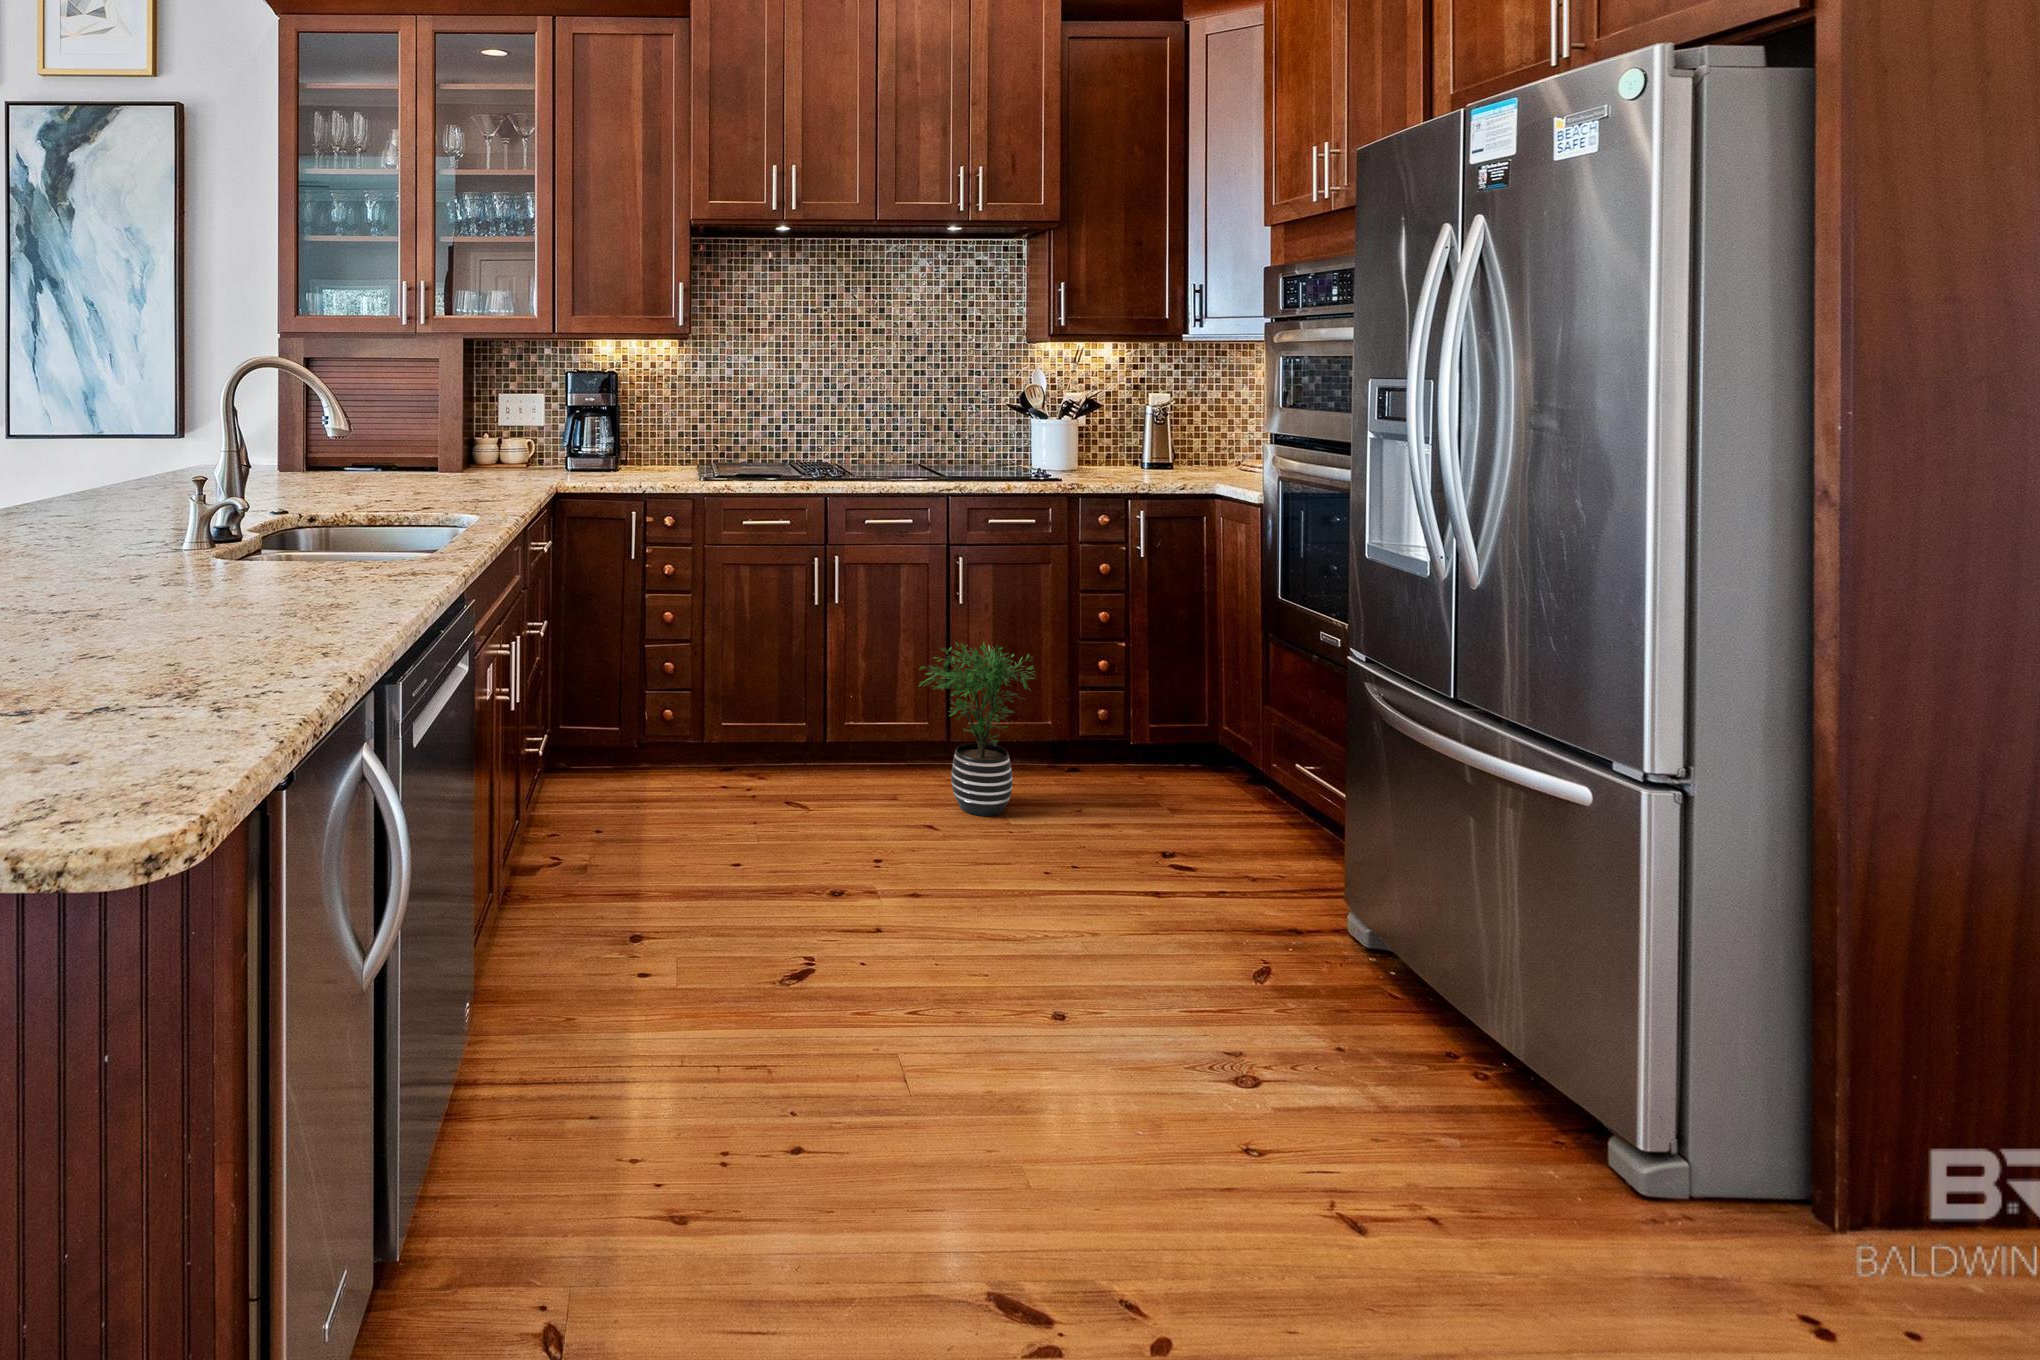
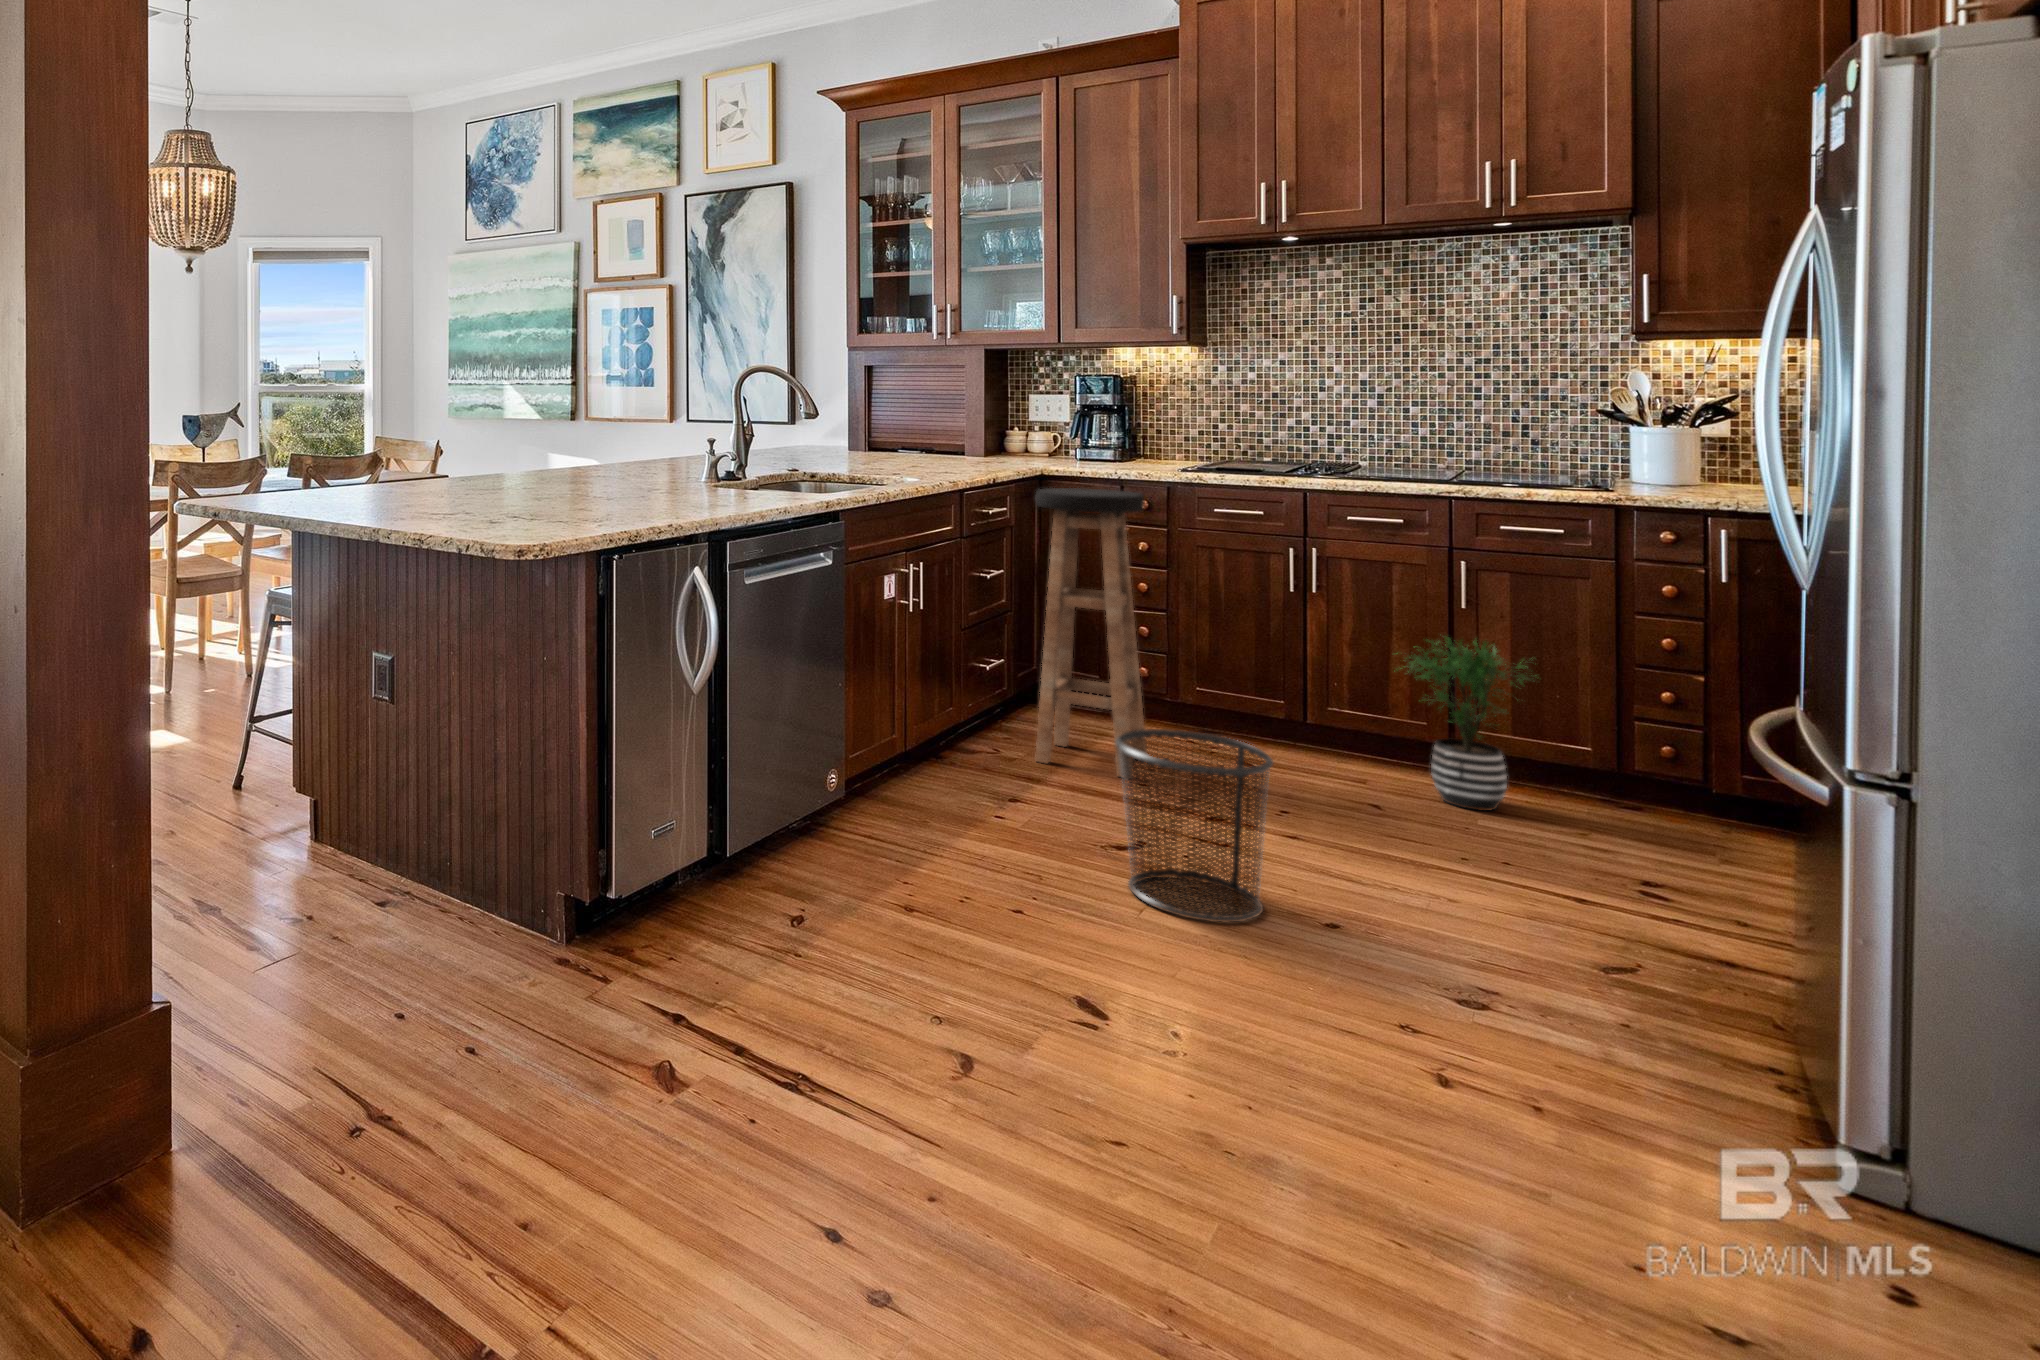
bar stool: none [603,523,724,881] -> present [1035,488,1147,778]
waste bin: none [850,854,1029,1122] -> present [1115,729,1273,922]

